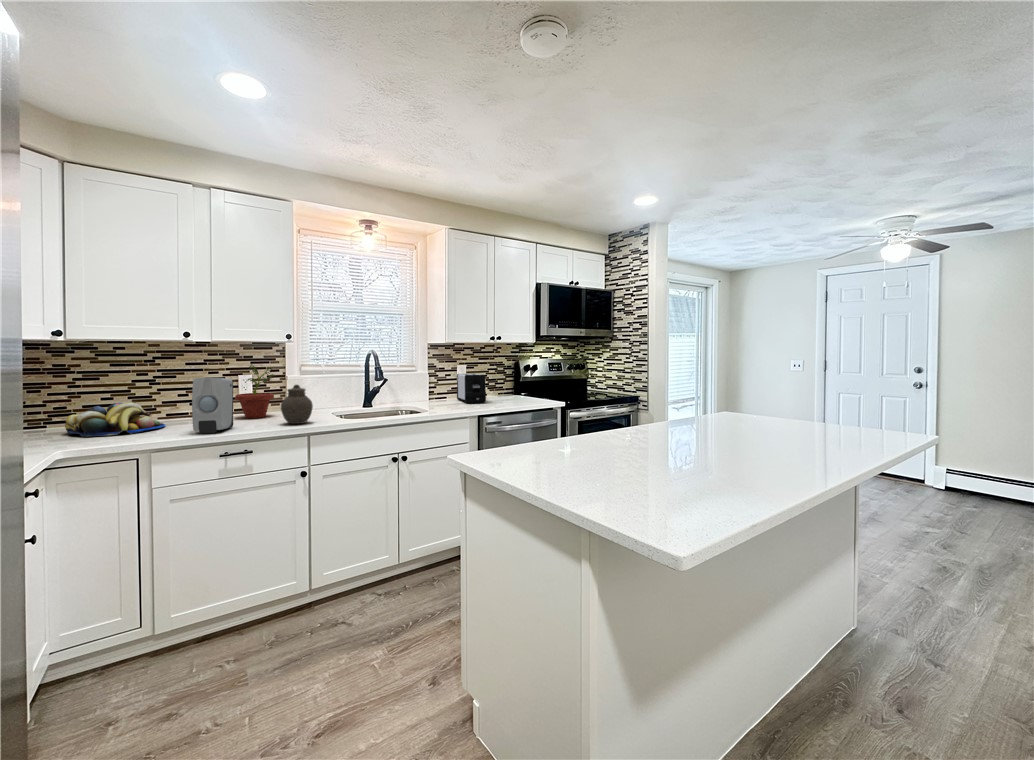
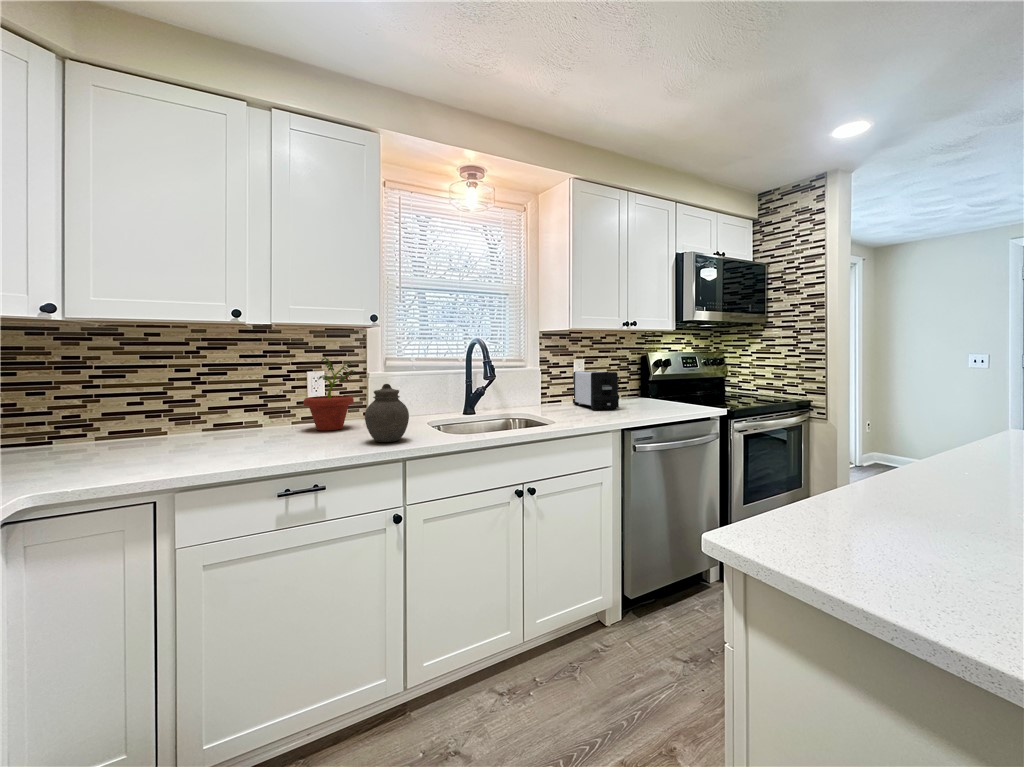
soap dispenser: present [192,378,233,433] -> none [235,372,298,460]
fruit bowl: present [65,403,165,437] -> none [61,409,208,463]

